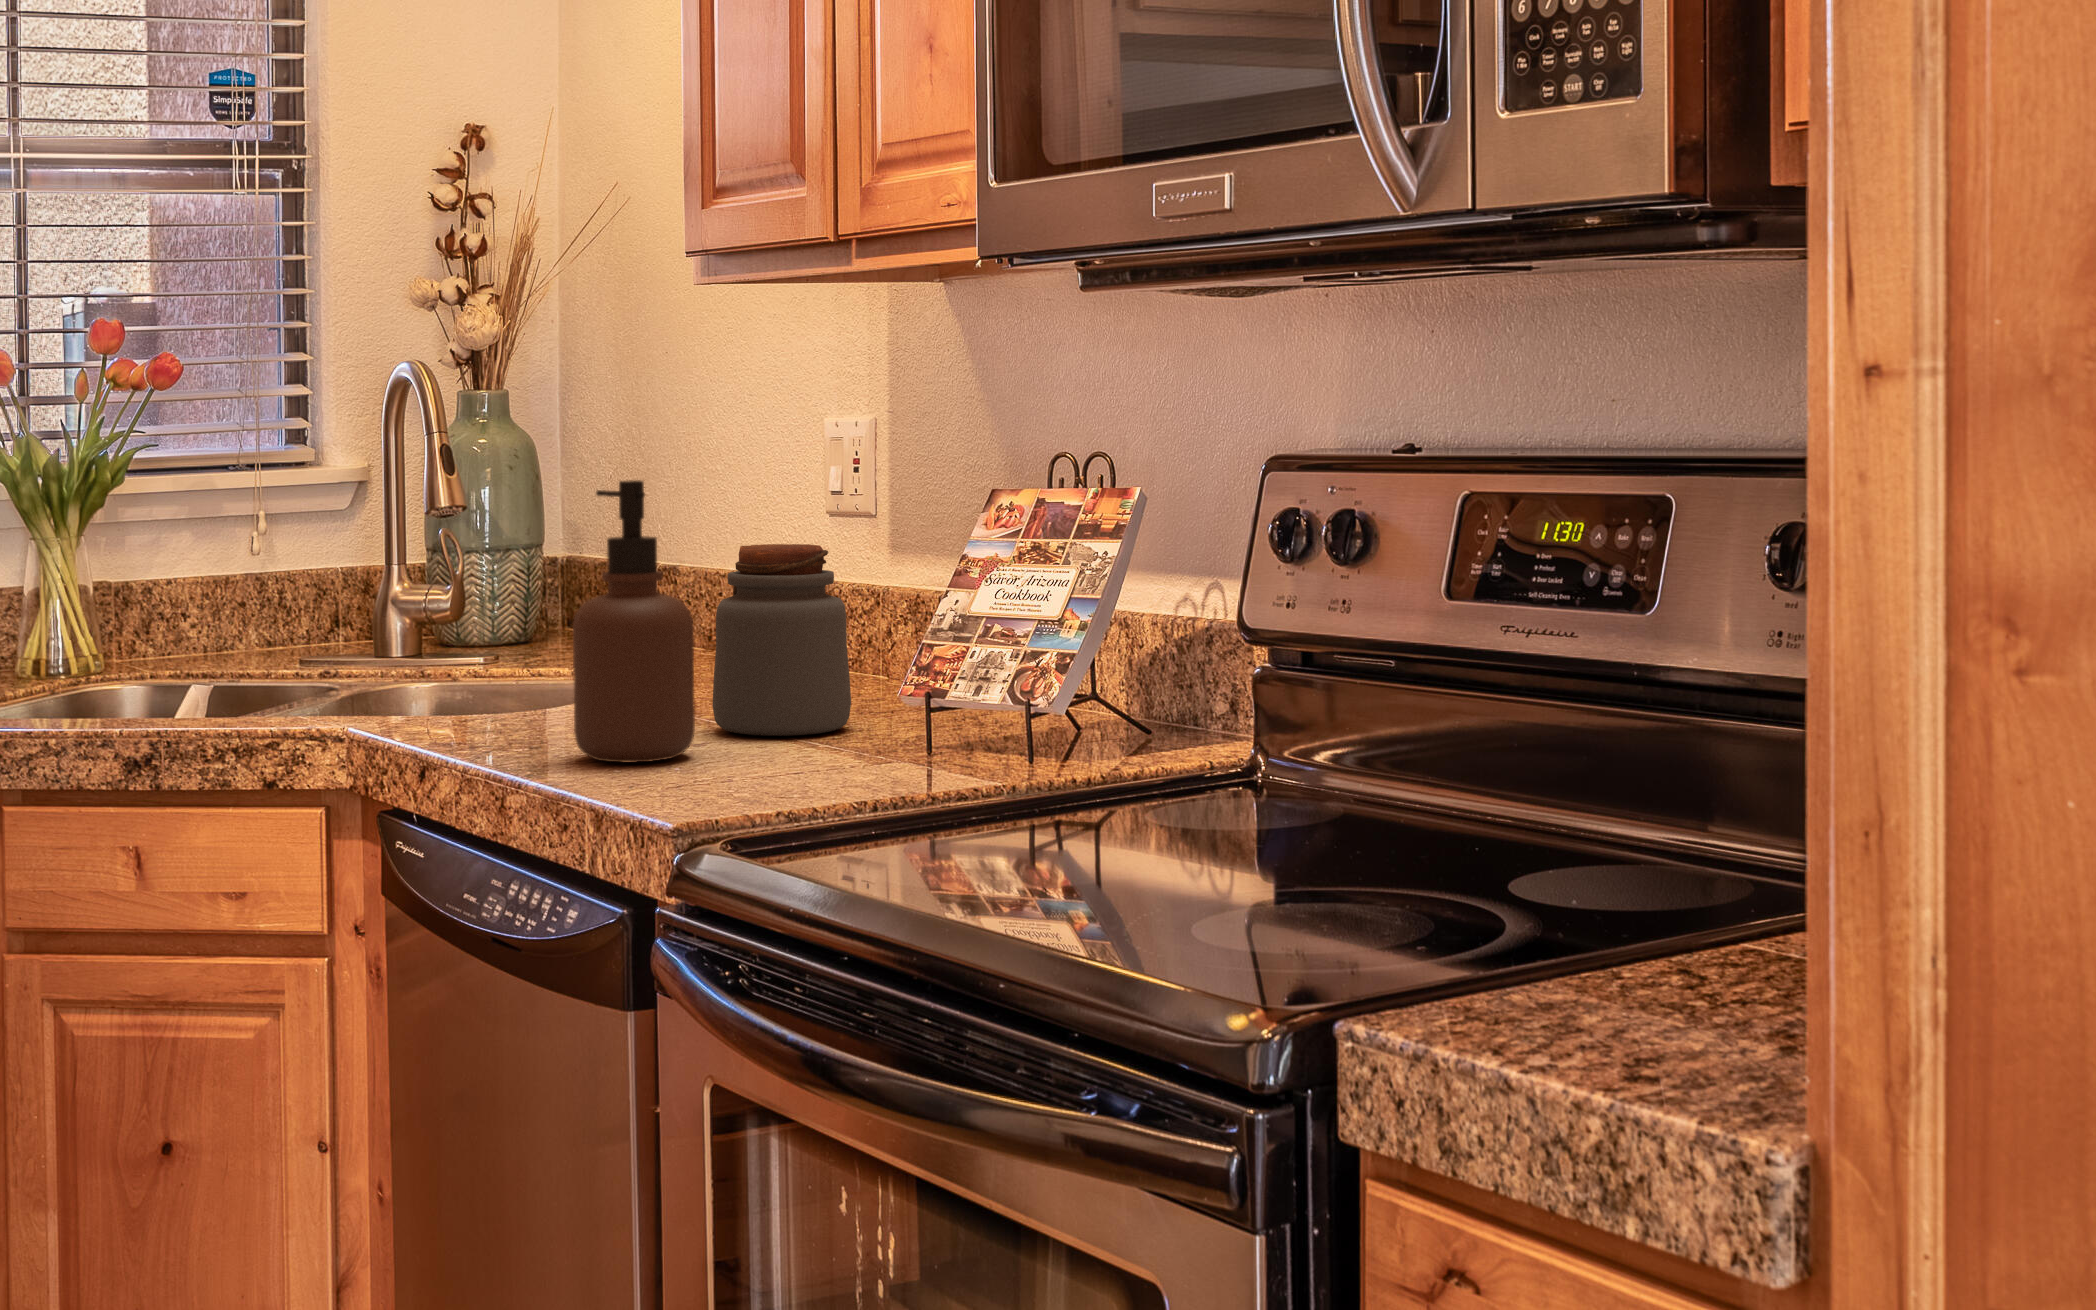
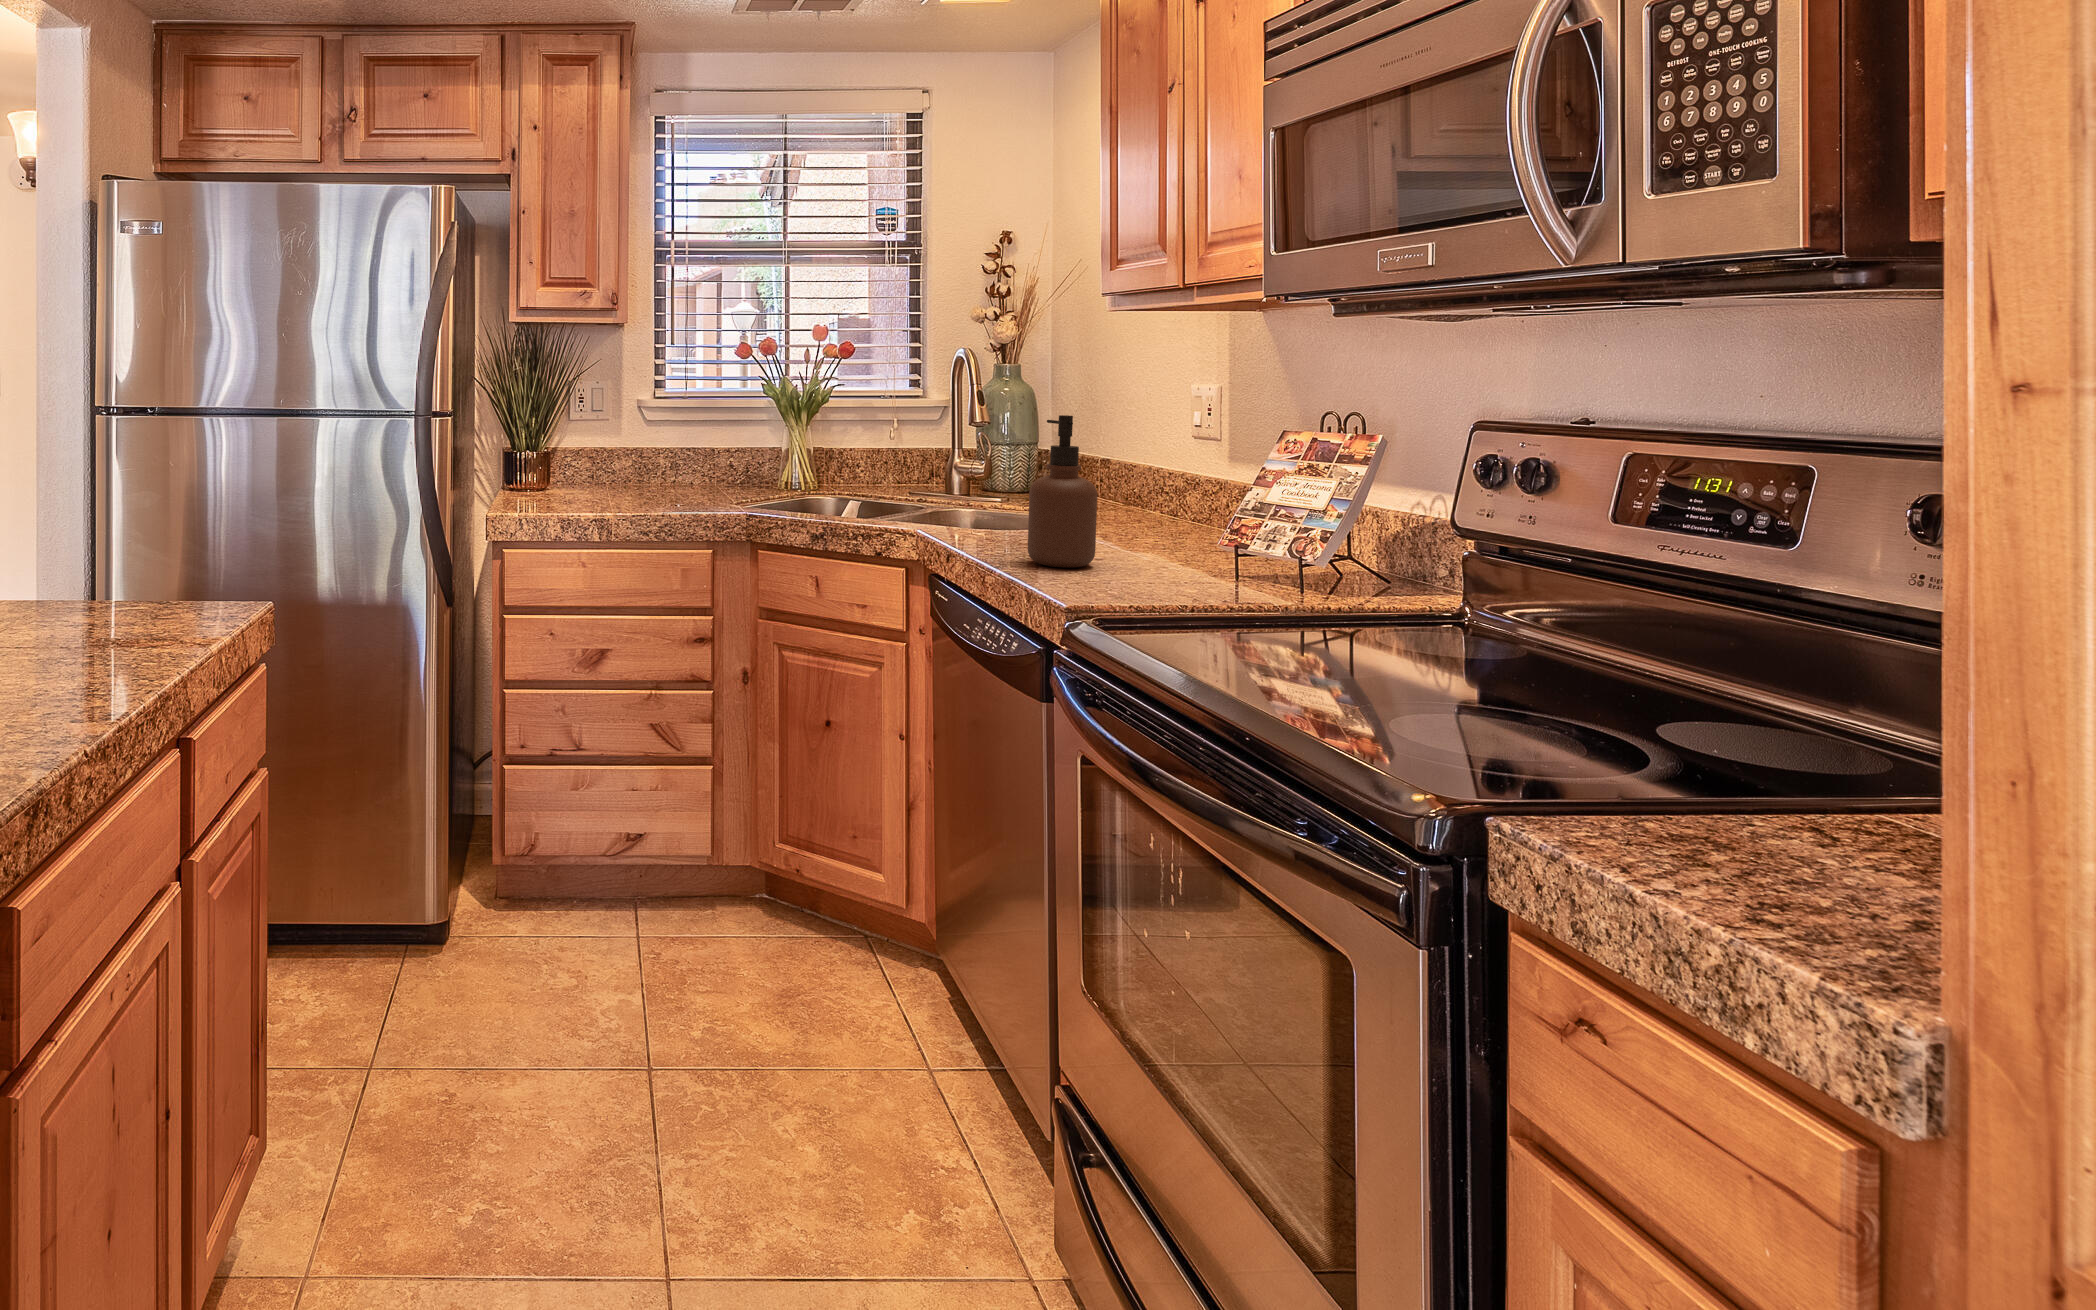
jar: present [712,544,851,736] -> none [1110,453,1192,560]

